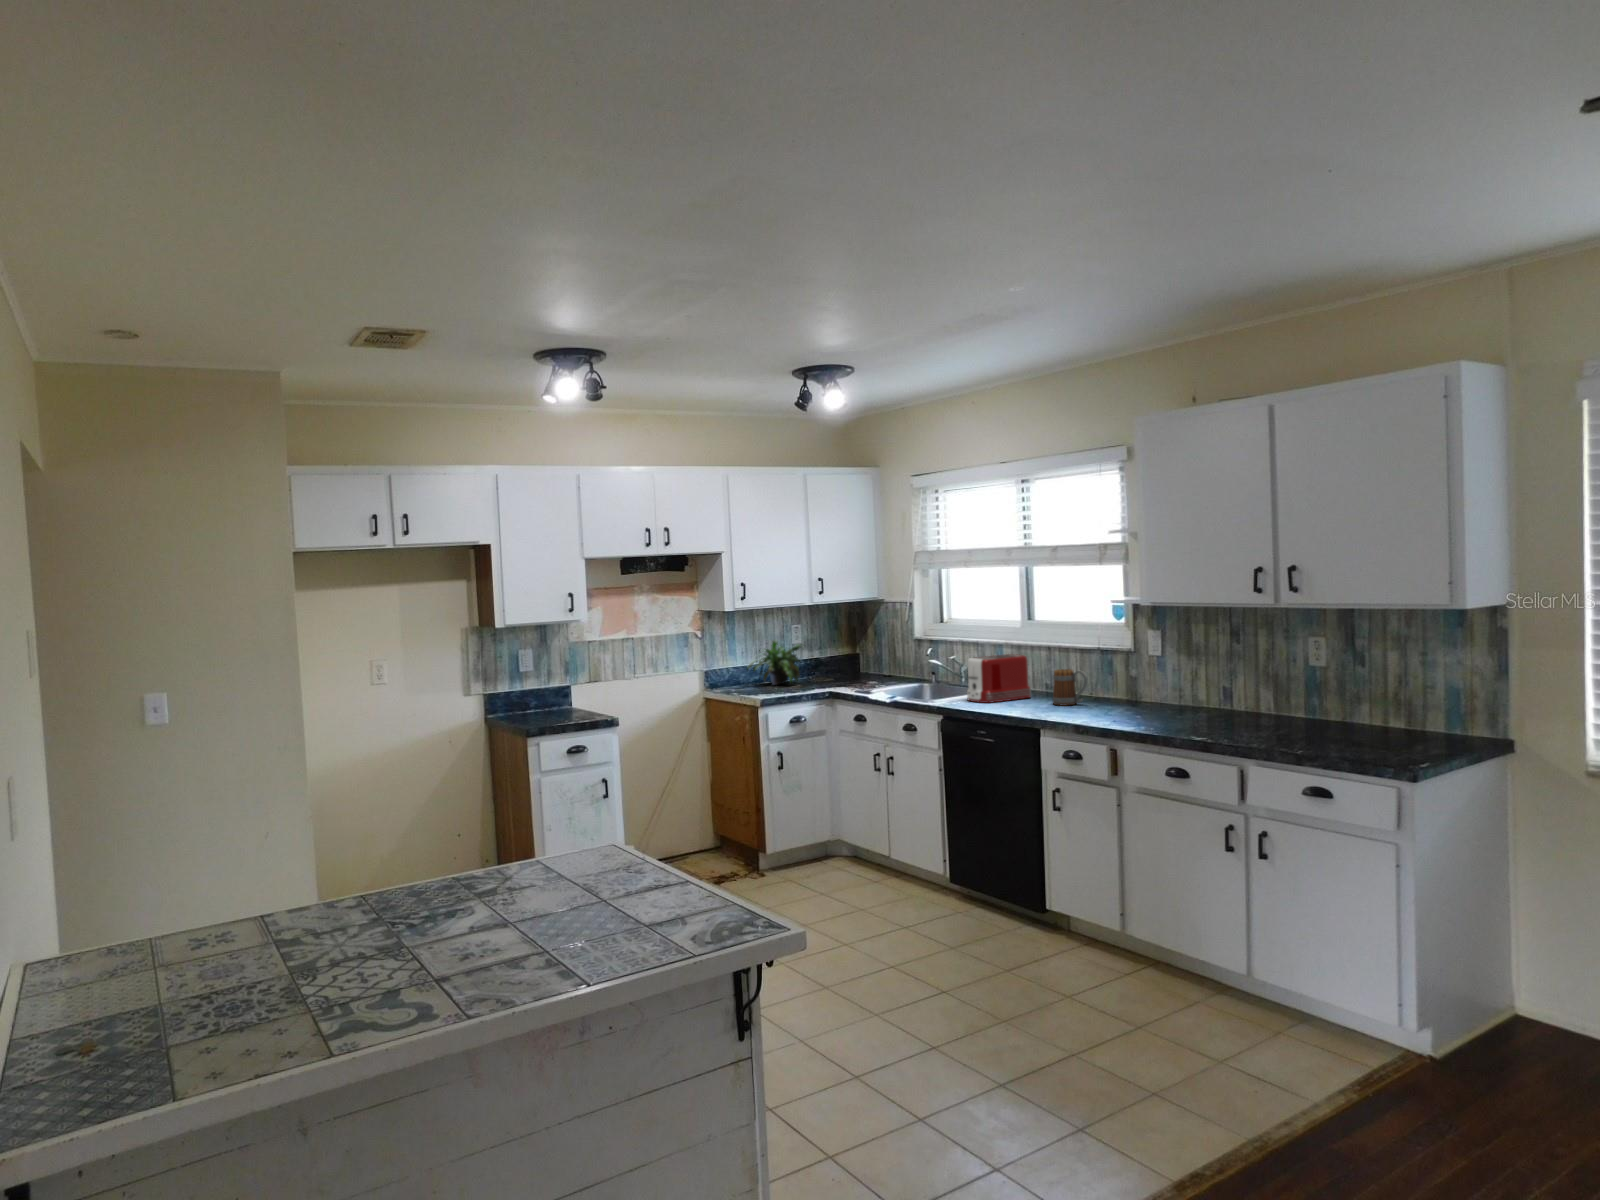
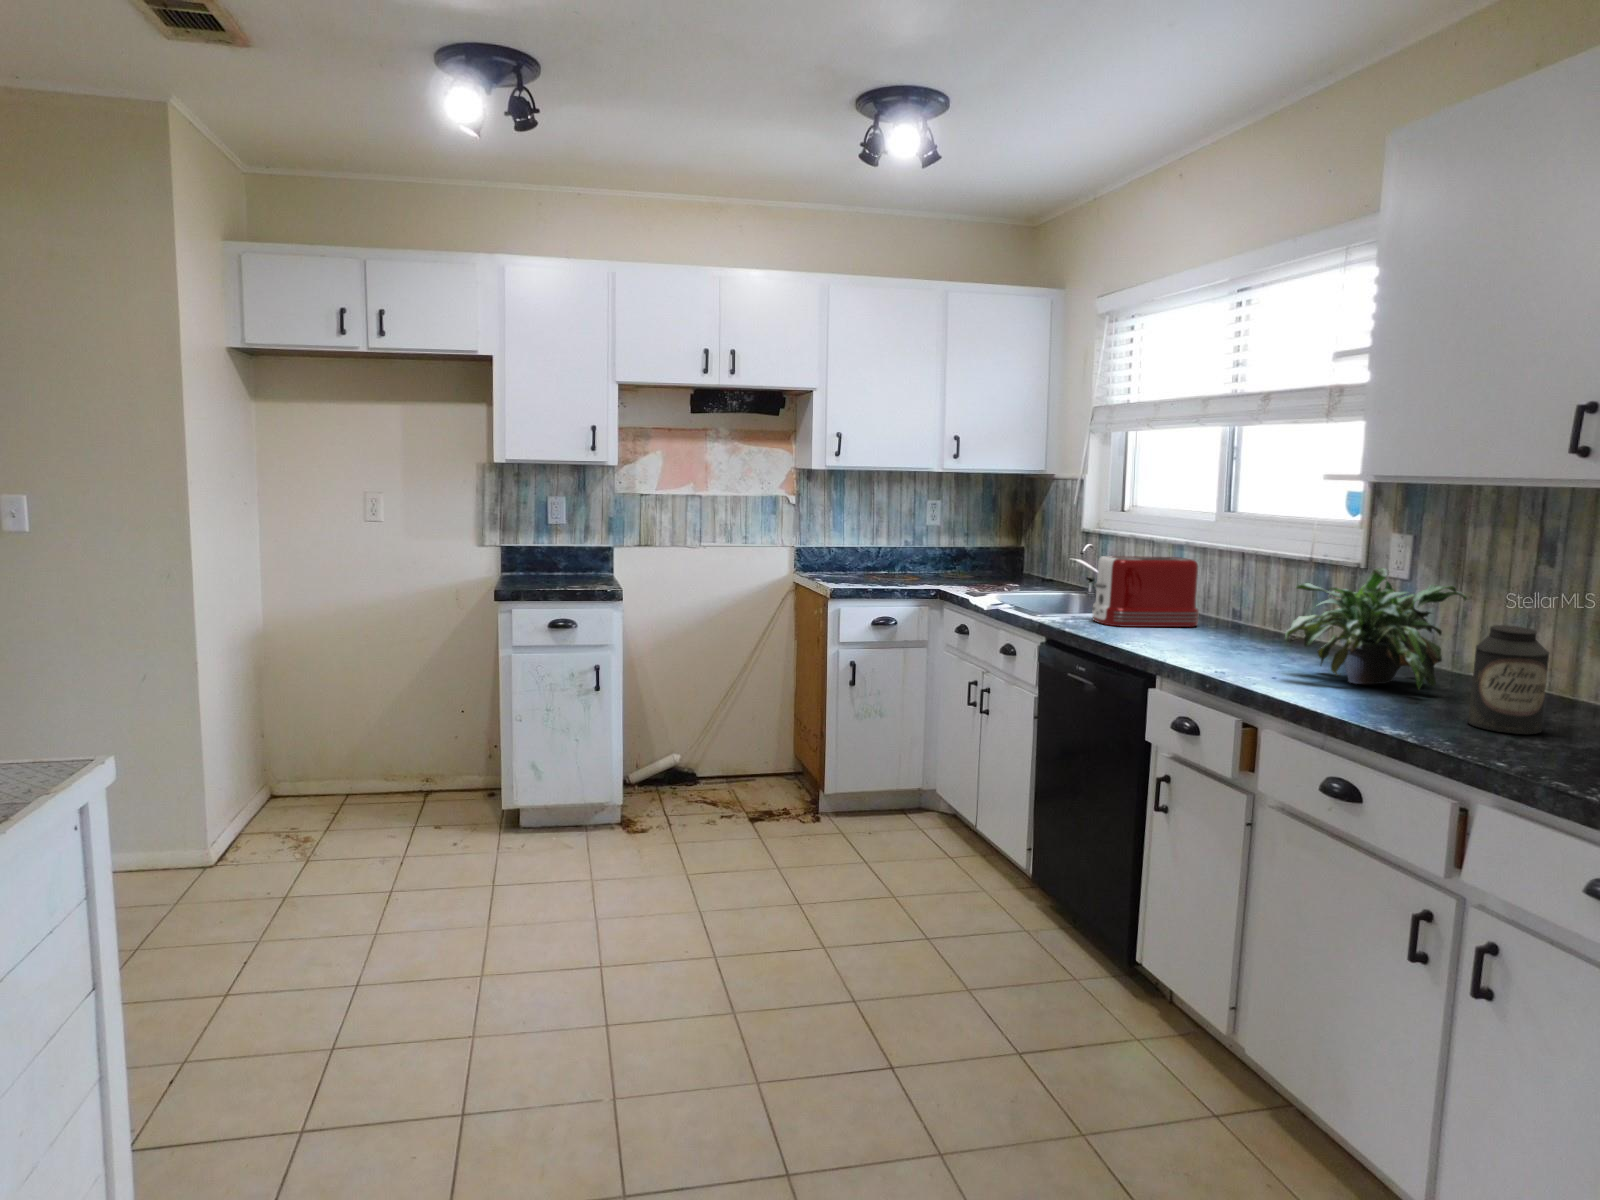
potted plant: present [747,640,801,685] -> present [1285,568,1467,689]
mug: present [1053,669,1087,706] -> none [1212,585,1273,645]
canister: none [1224,679,1258,732] -> present [1468,625,1549,734]

